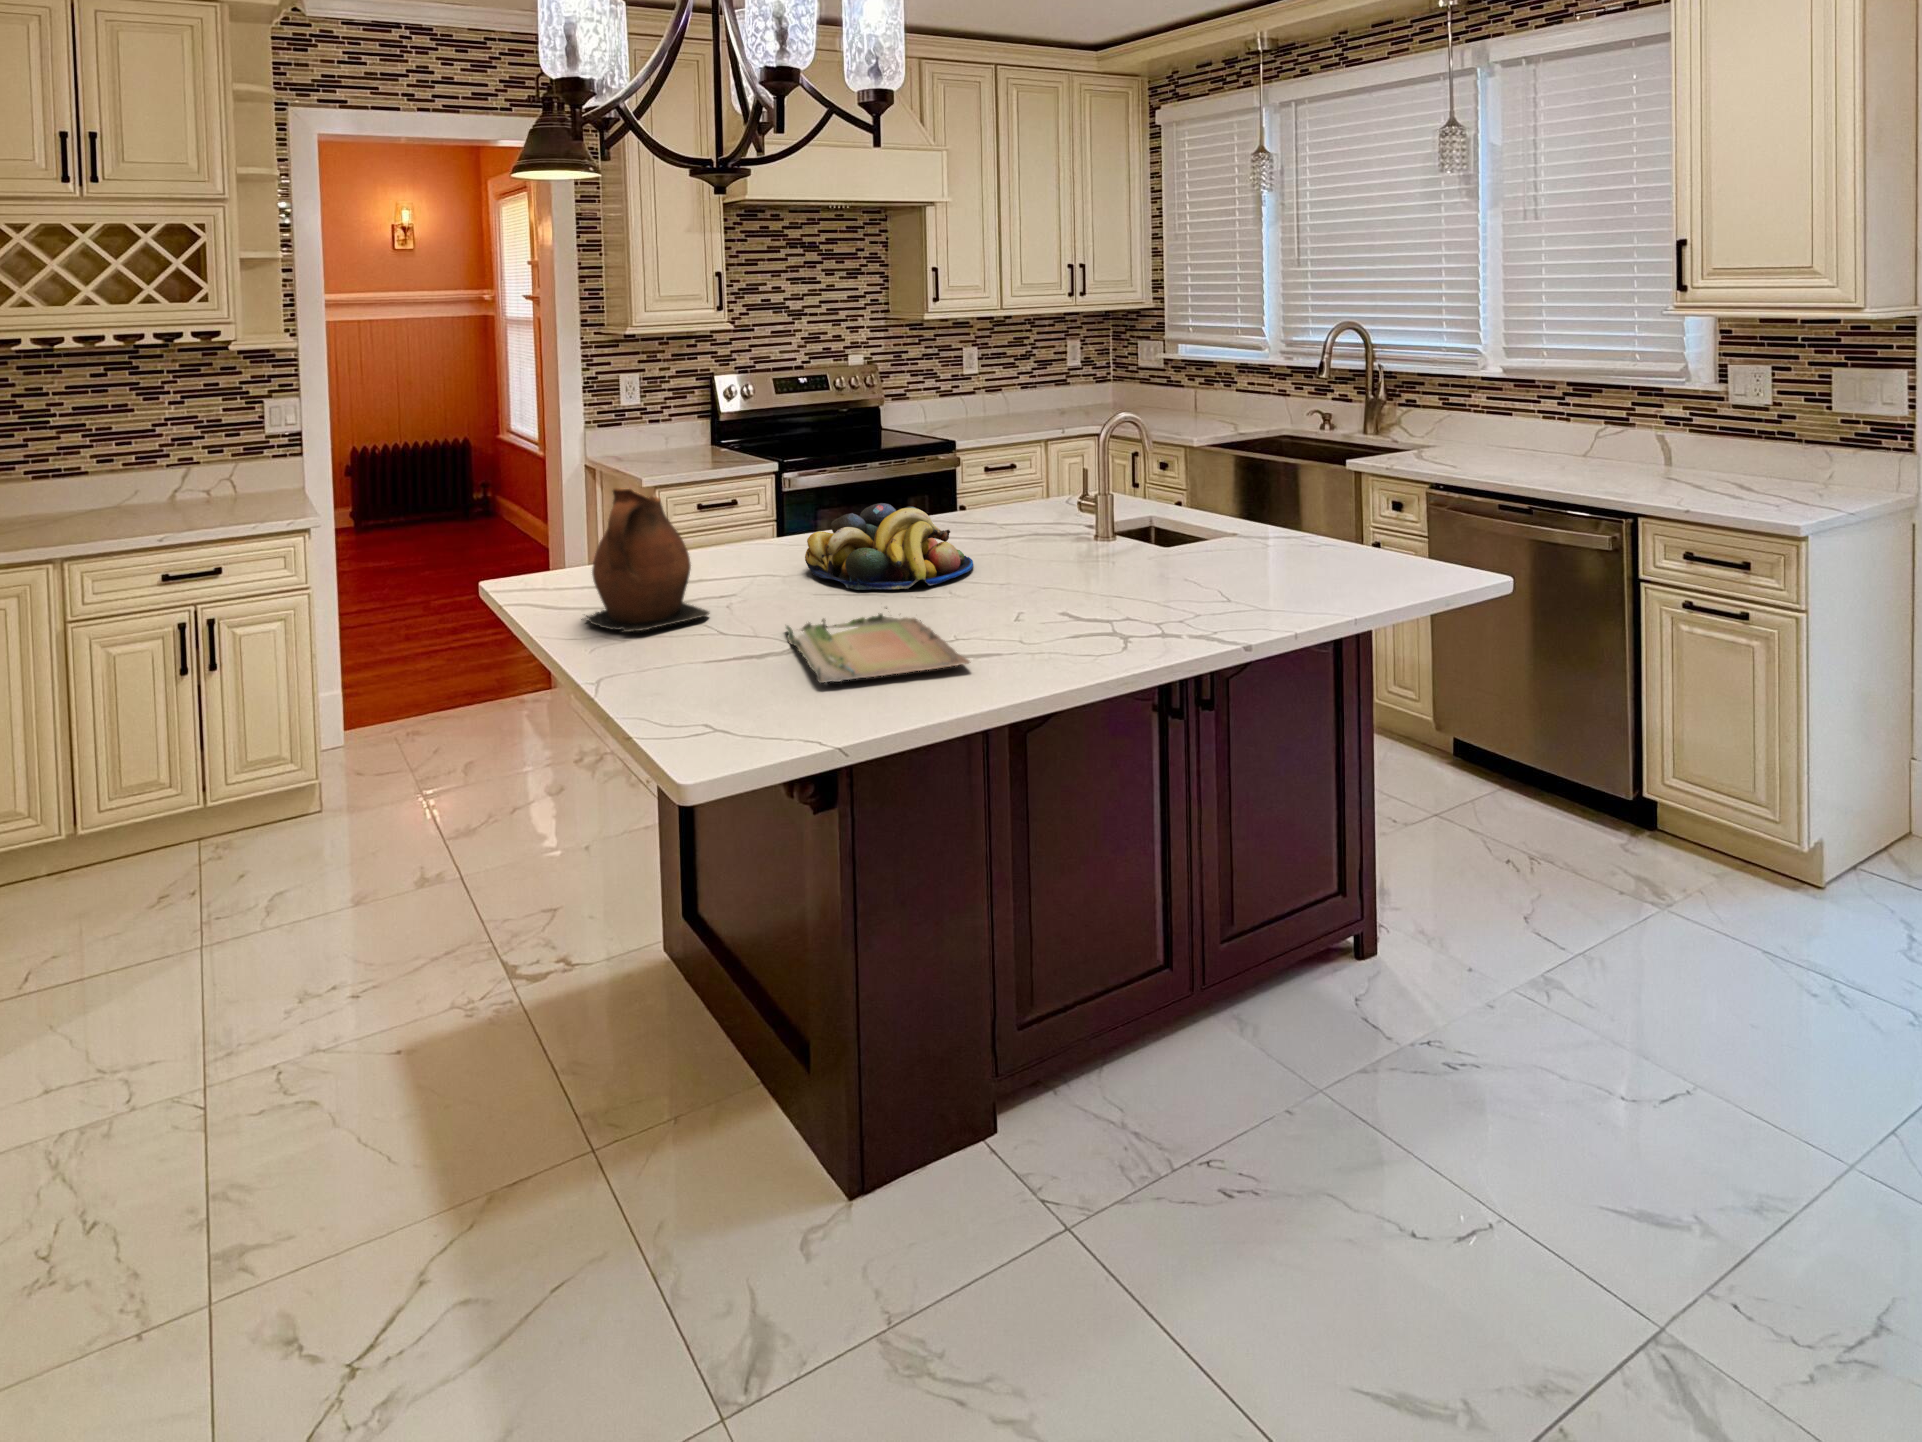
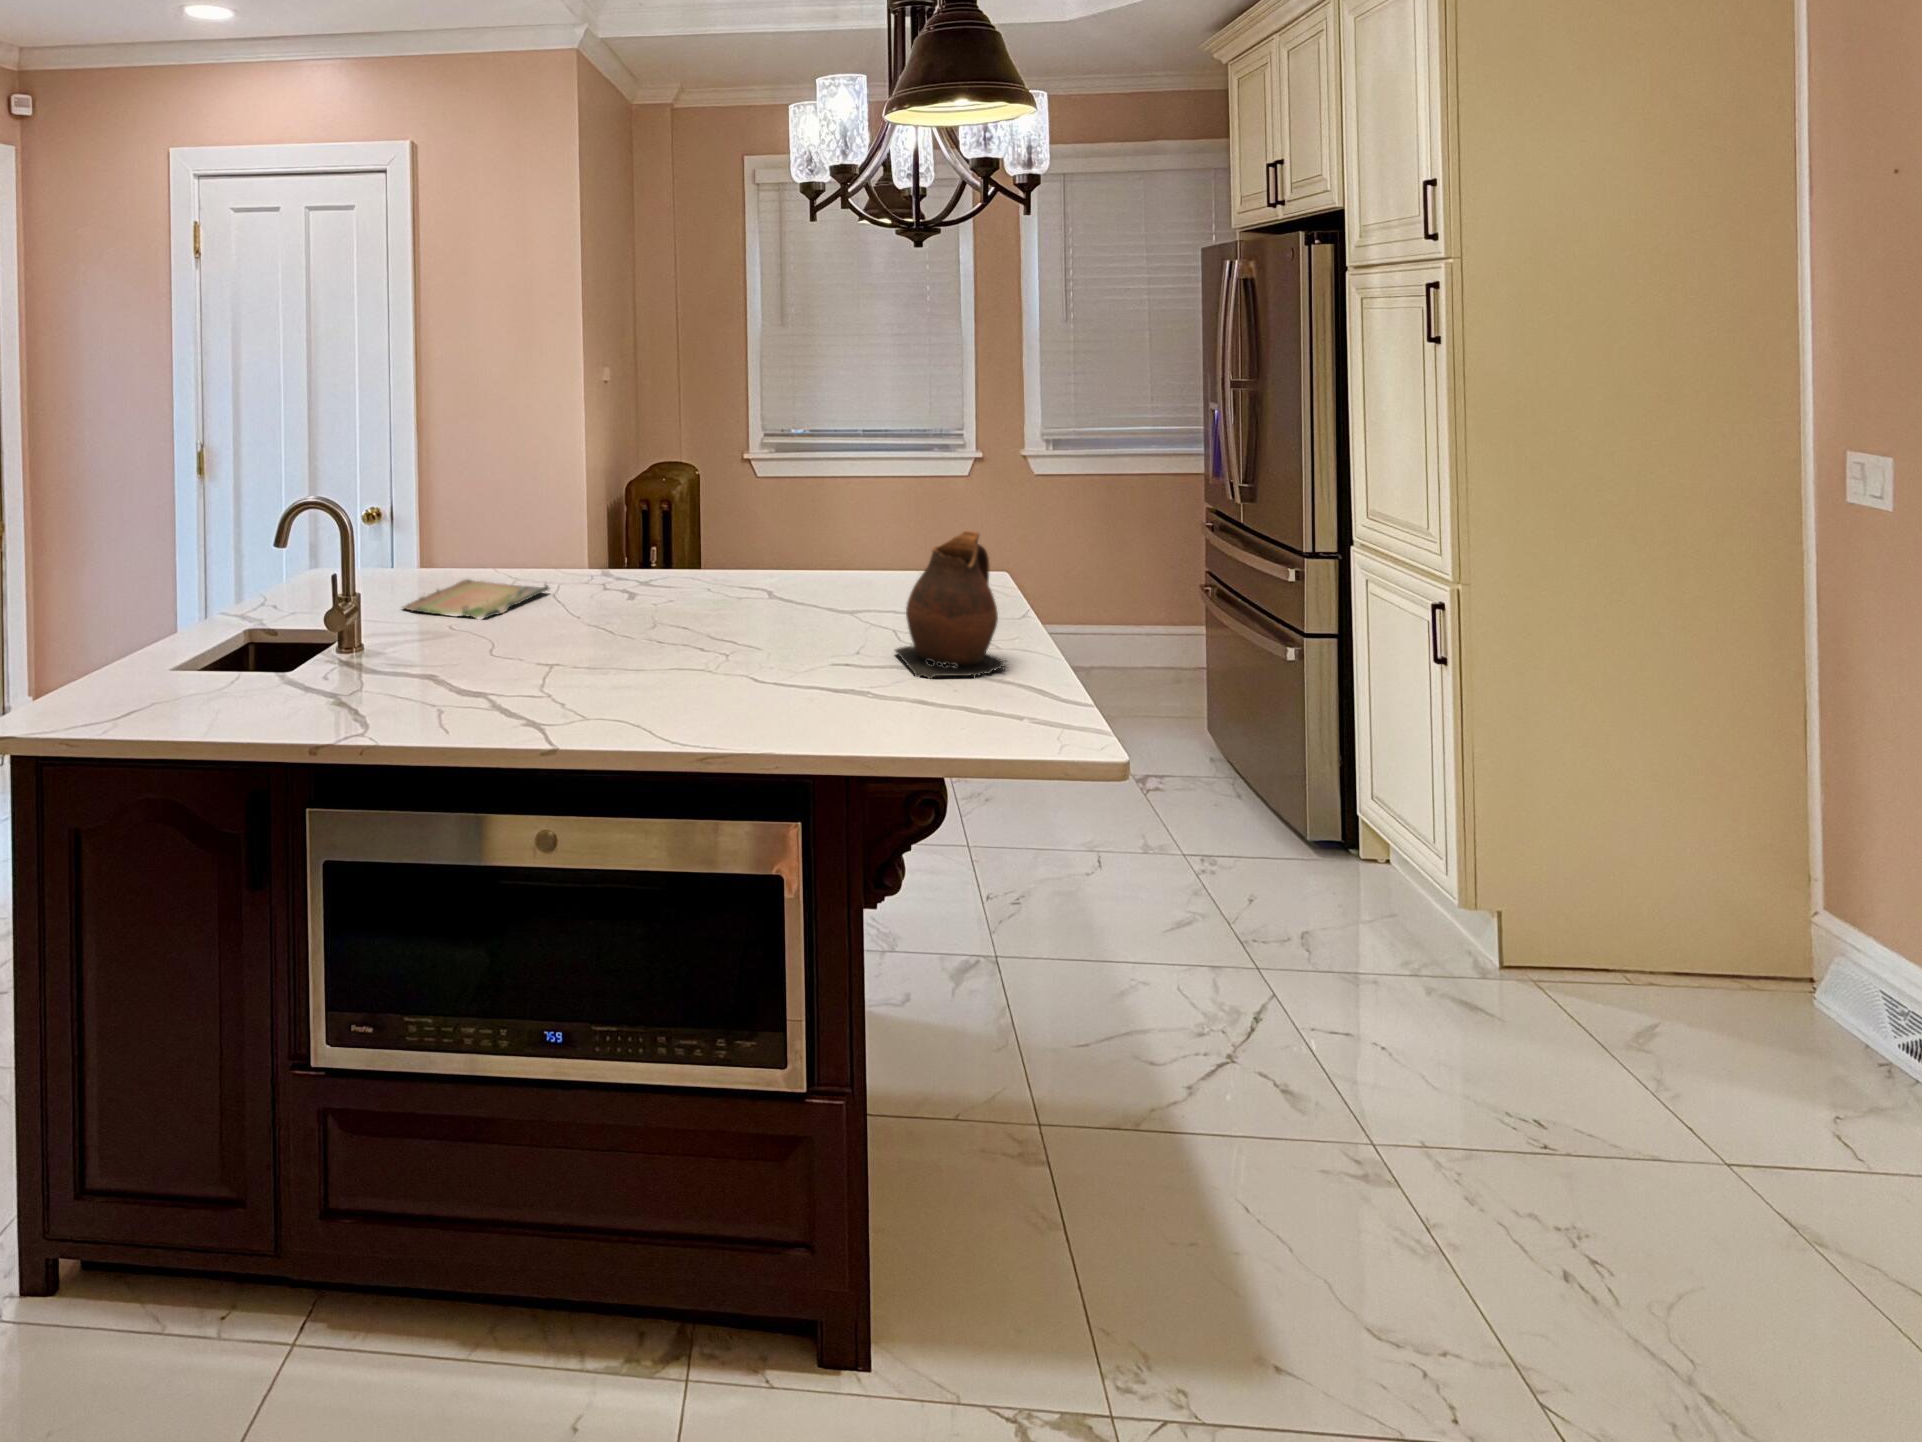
fruit bowl: present [805,503,973,590] -> none [576,593,755,684]
tray: present [786,608,971,684] -> present [403,579,549,618]

